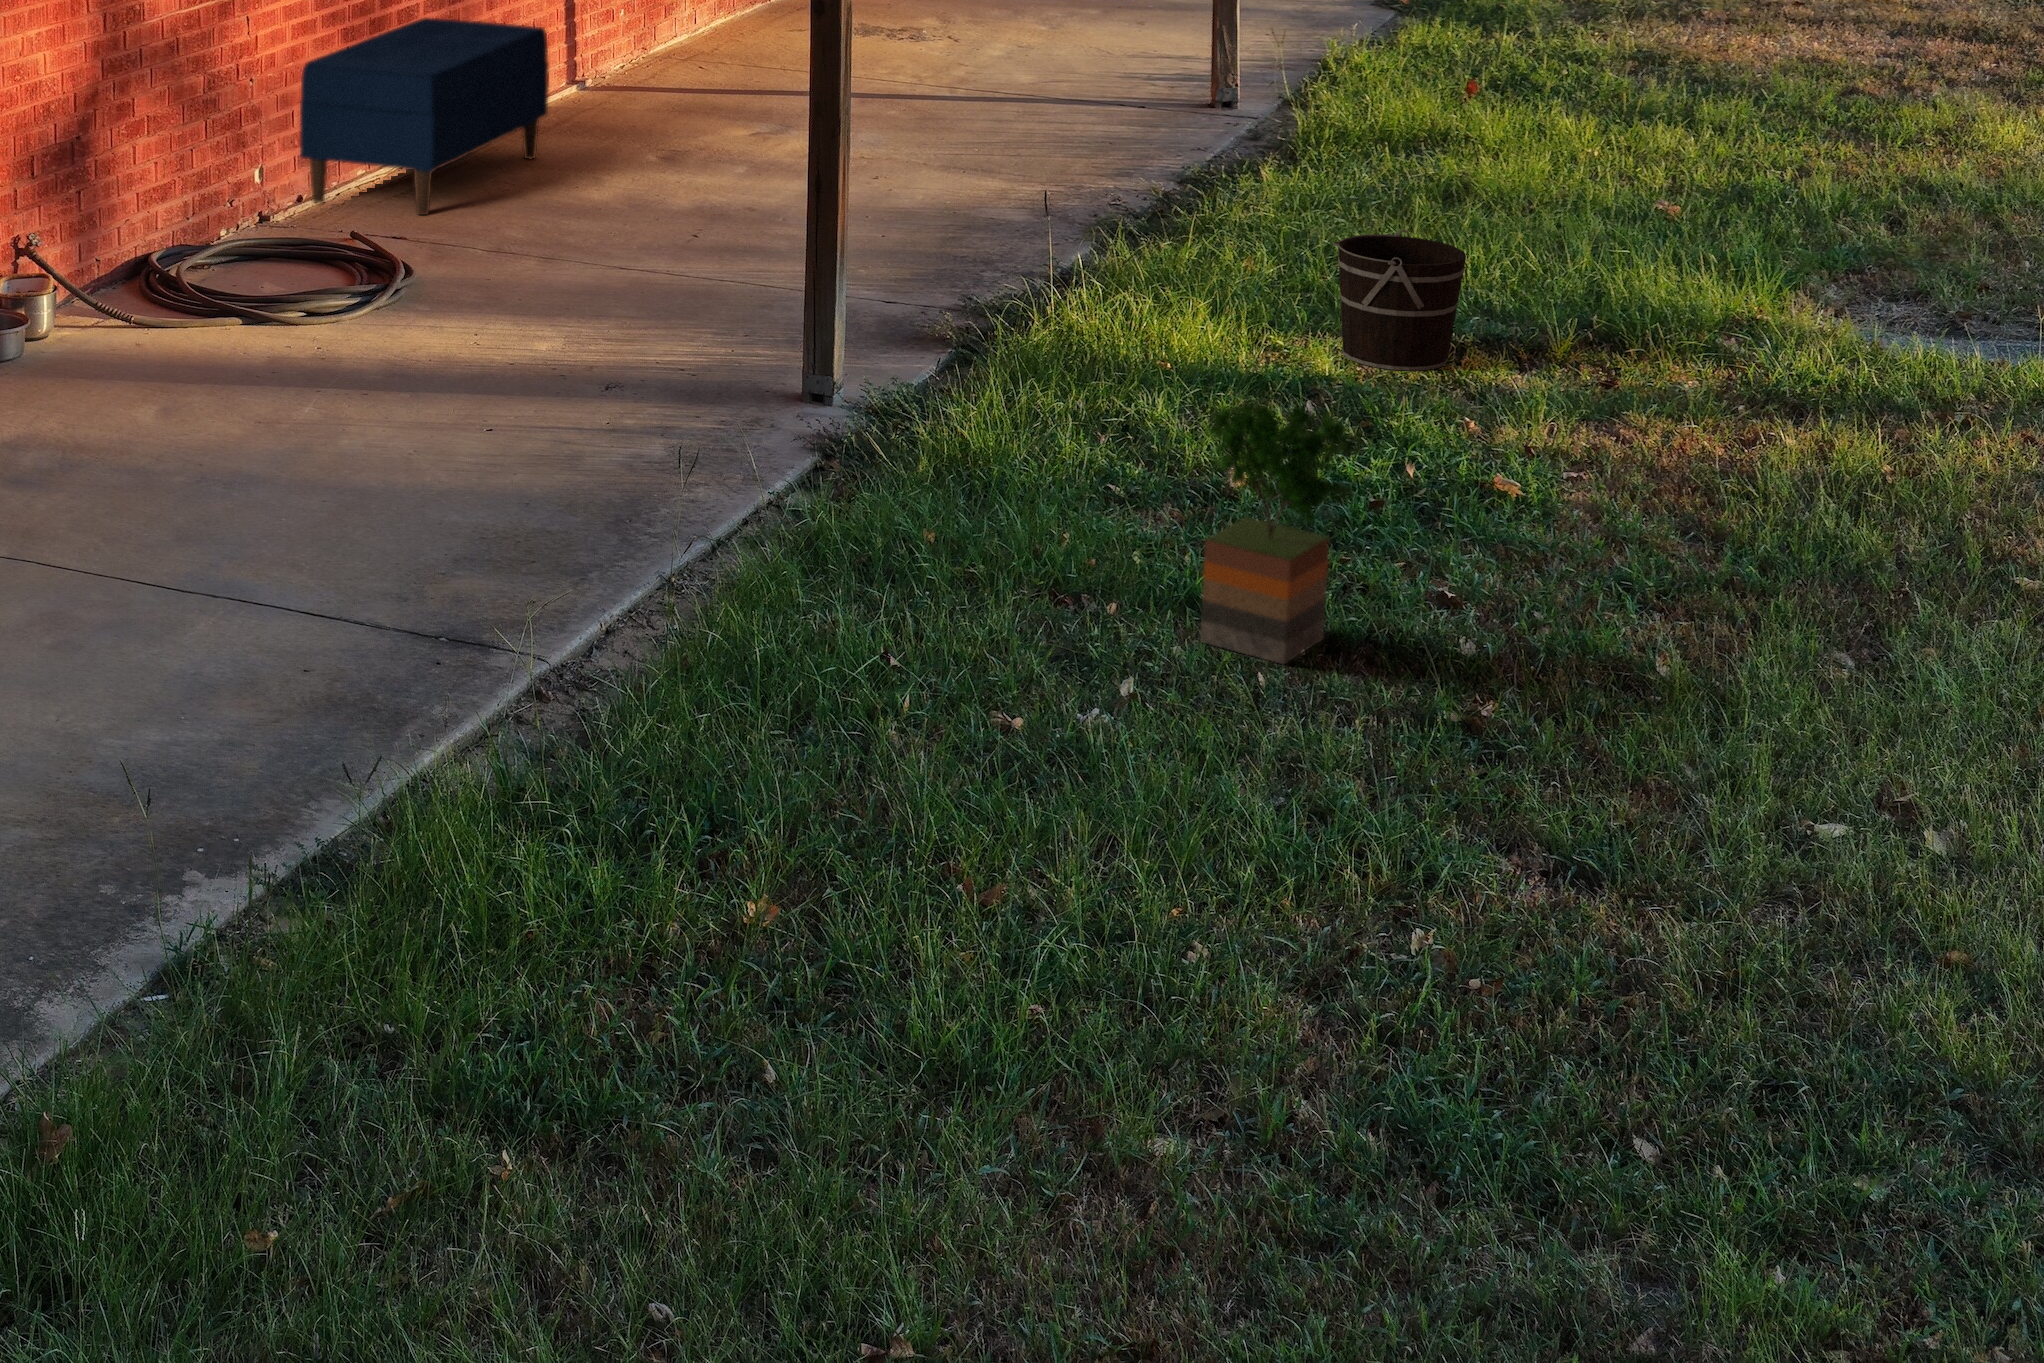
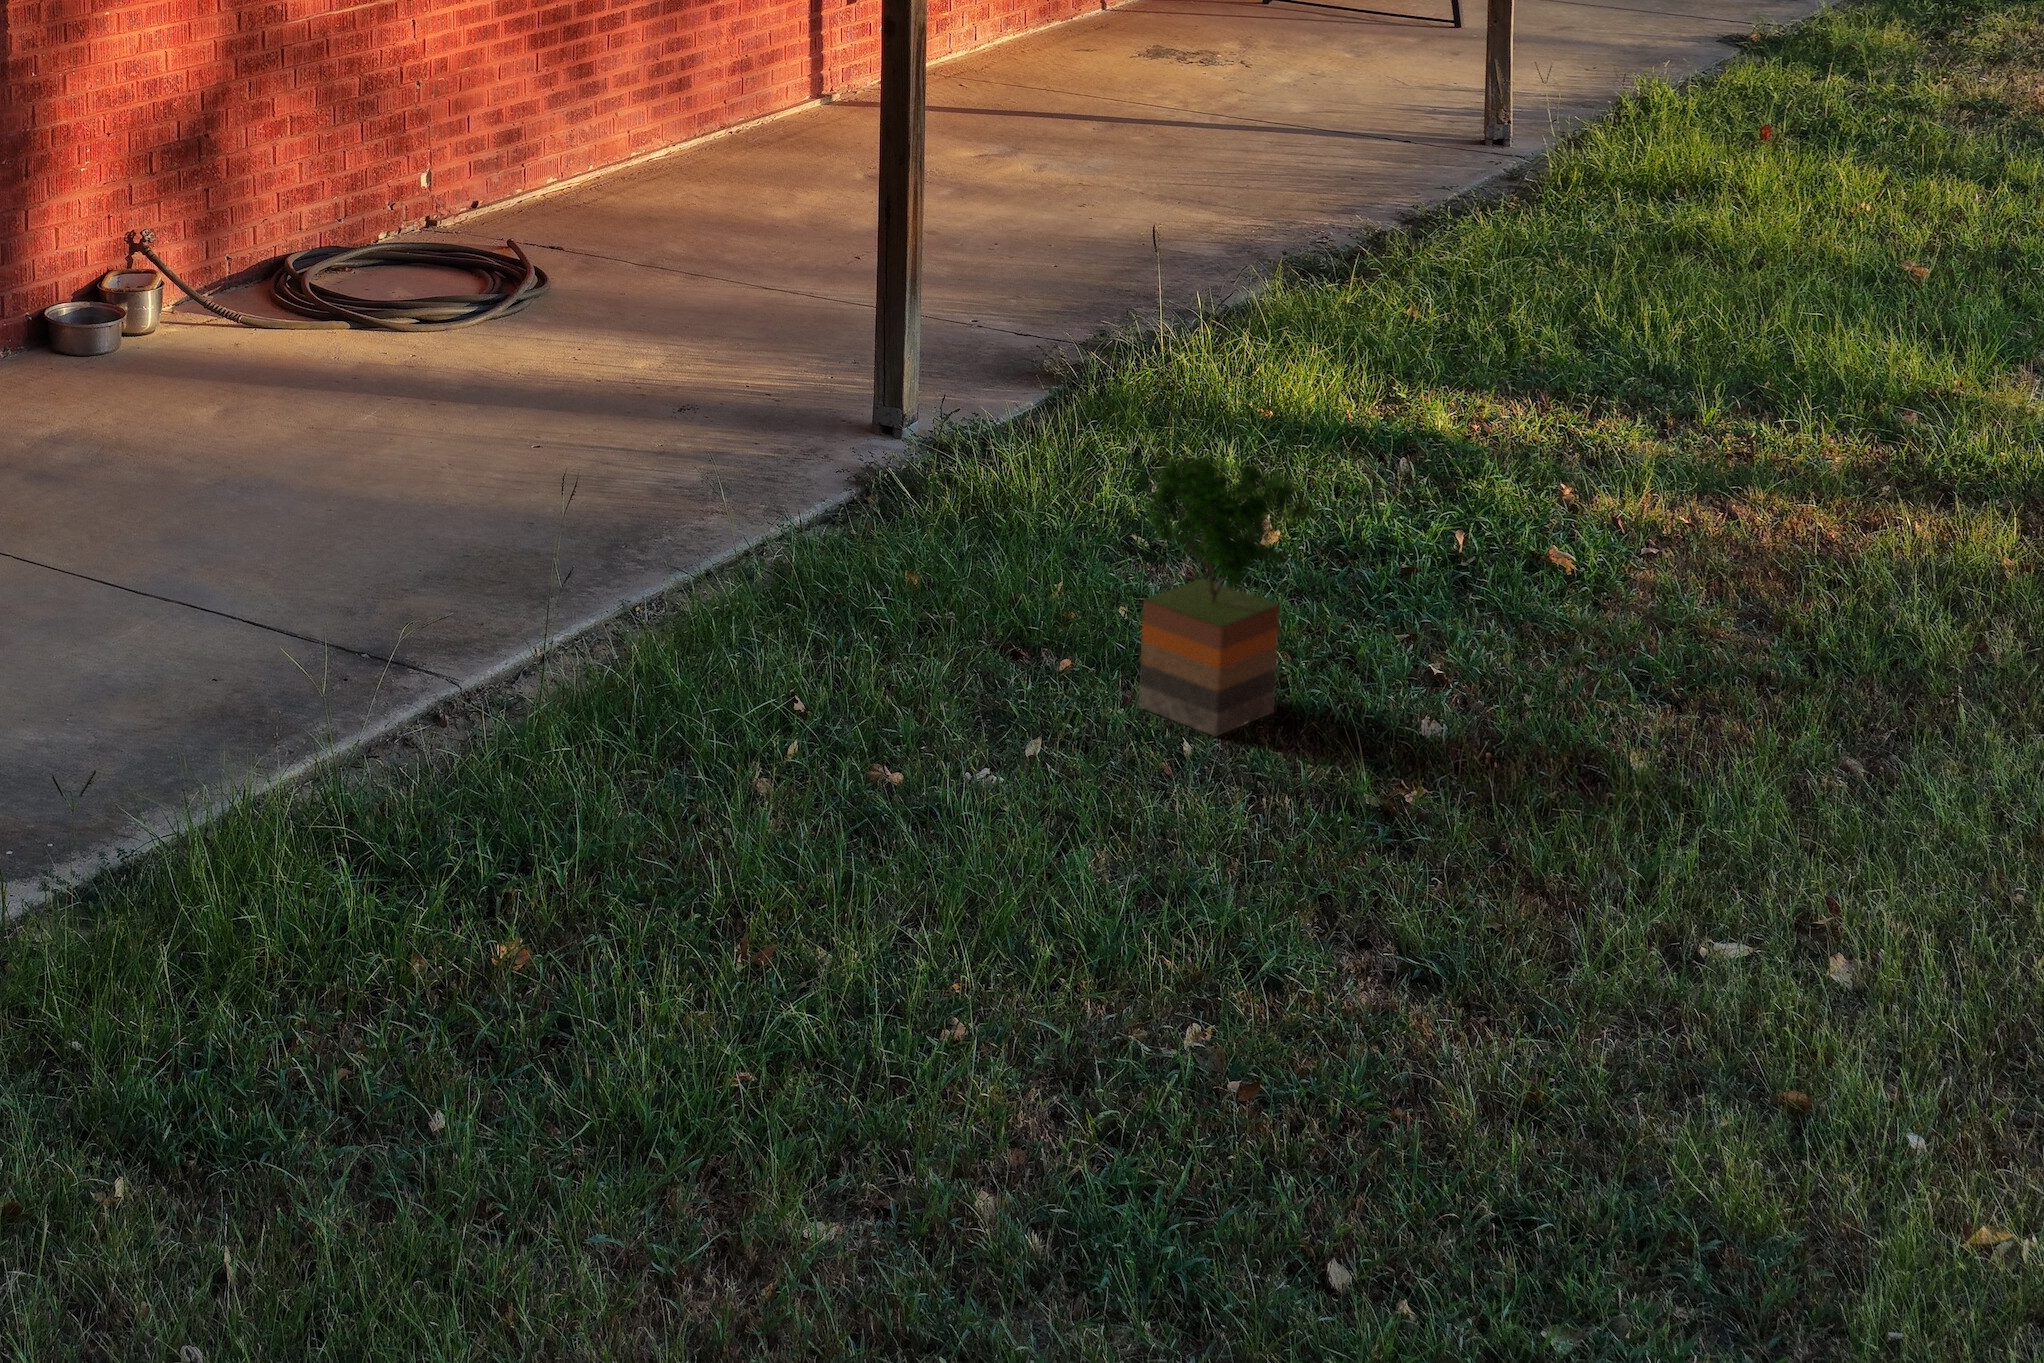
bench: present [300,17,549,215] -> none [469,25,746,225]
bucket: present [1333,229,1466,371] -> none [1458,281,1598,432]

